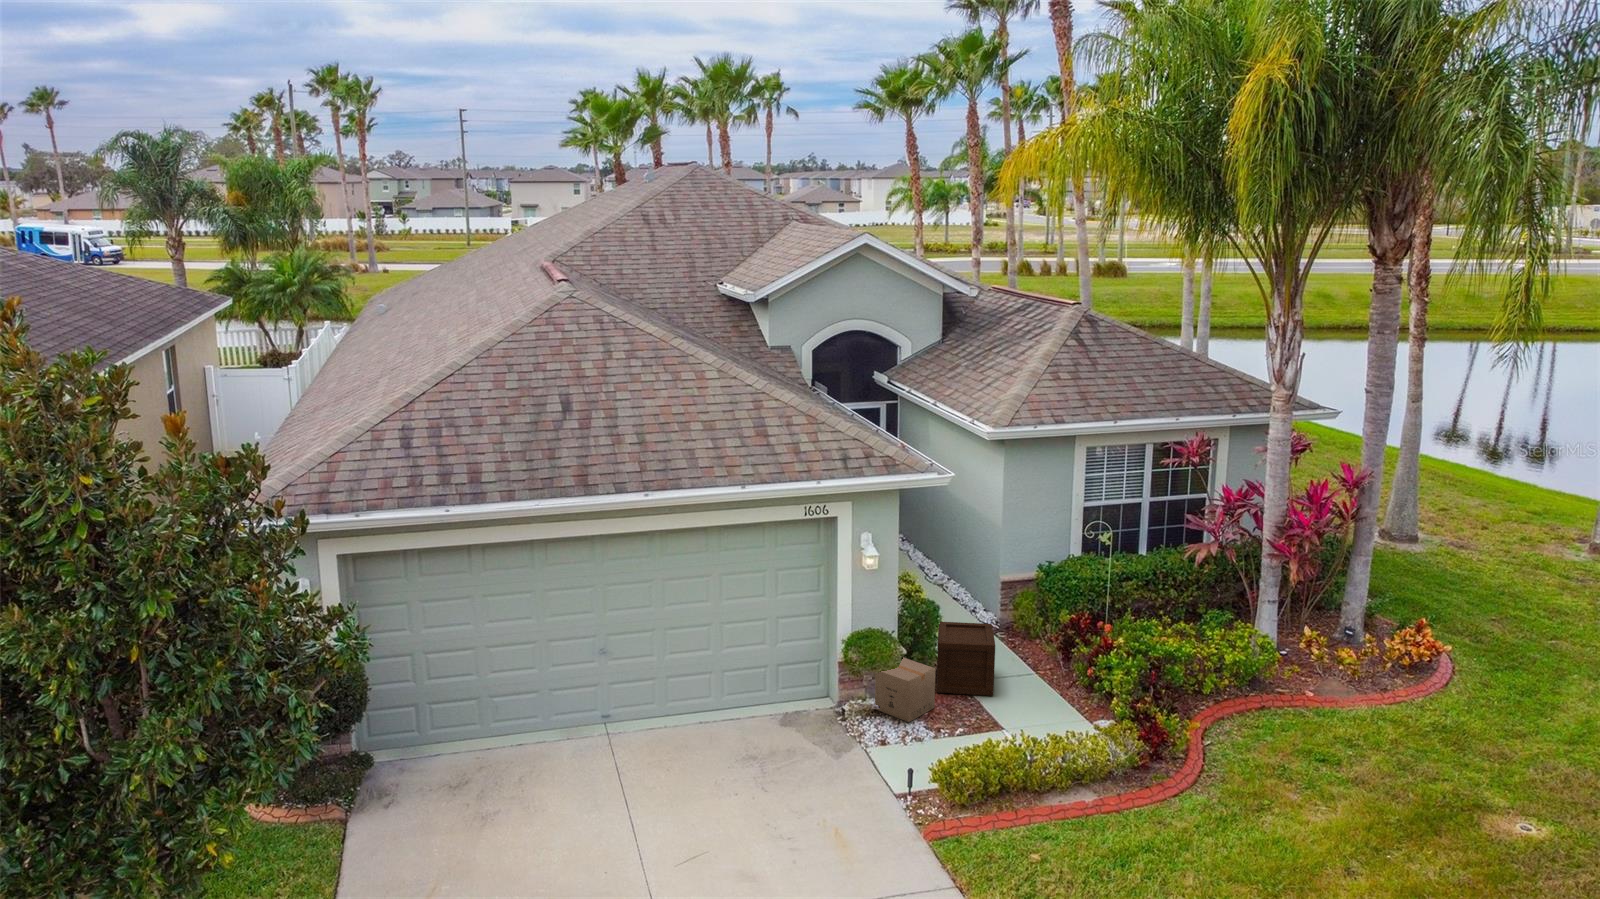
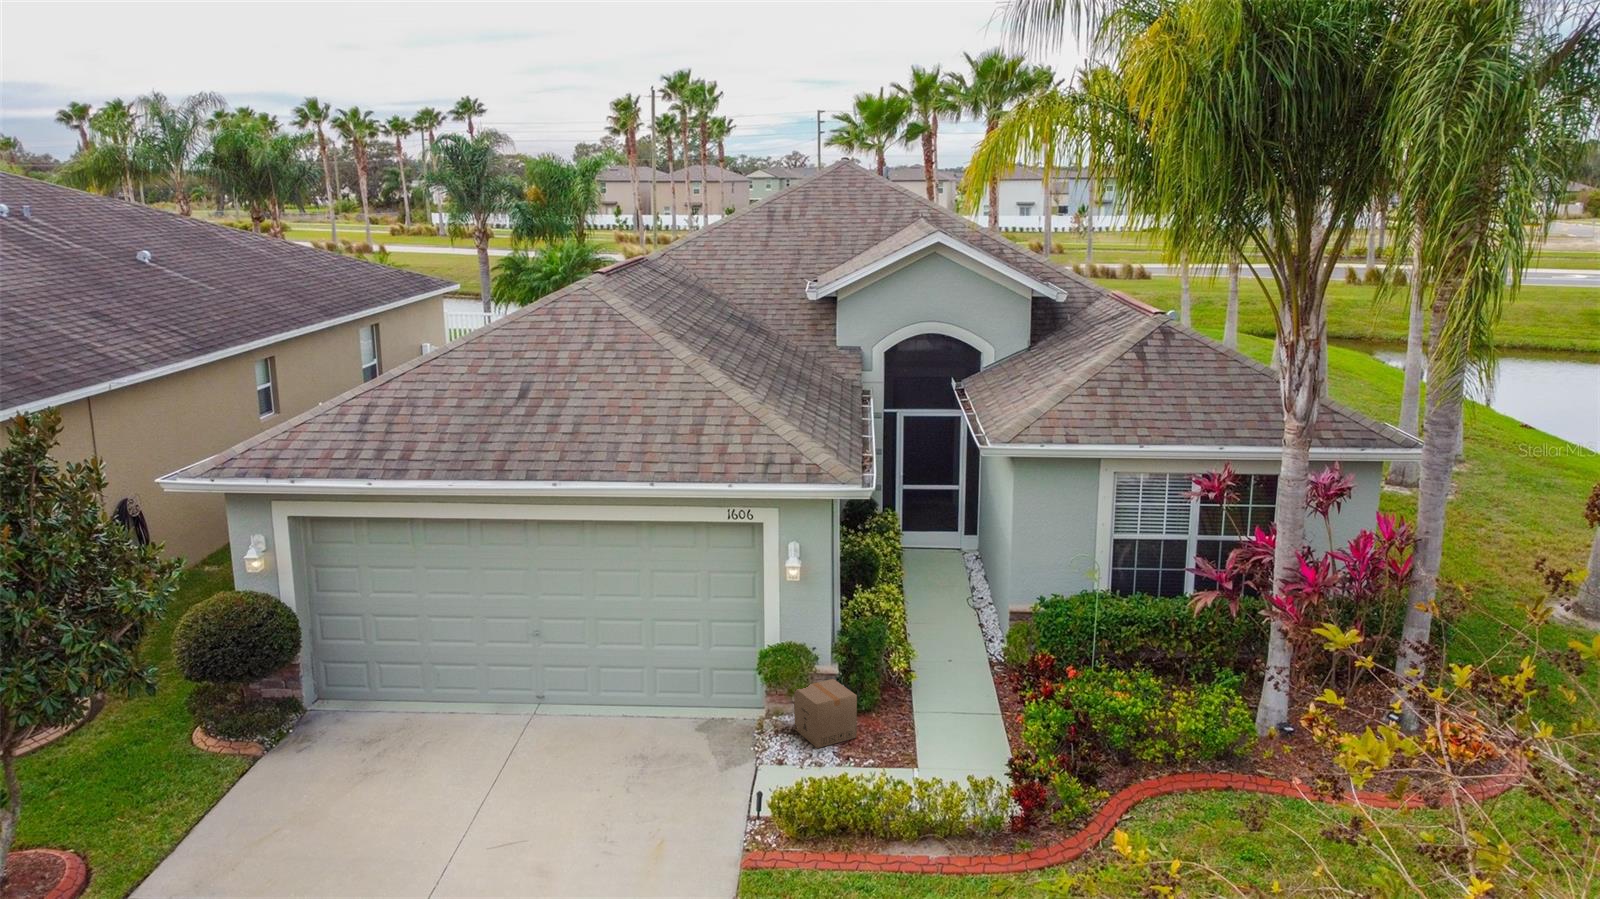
wooden crate: present [937,622,995,696] -> none [872,647,949,734]

